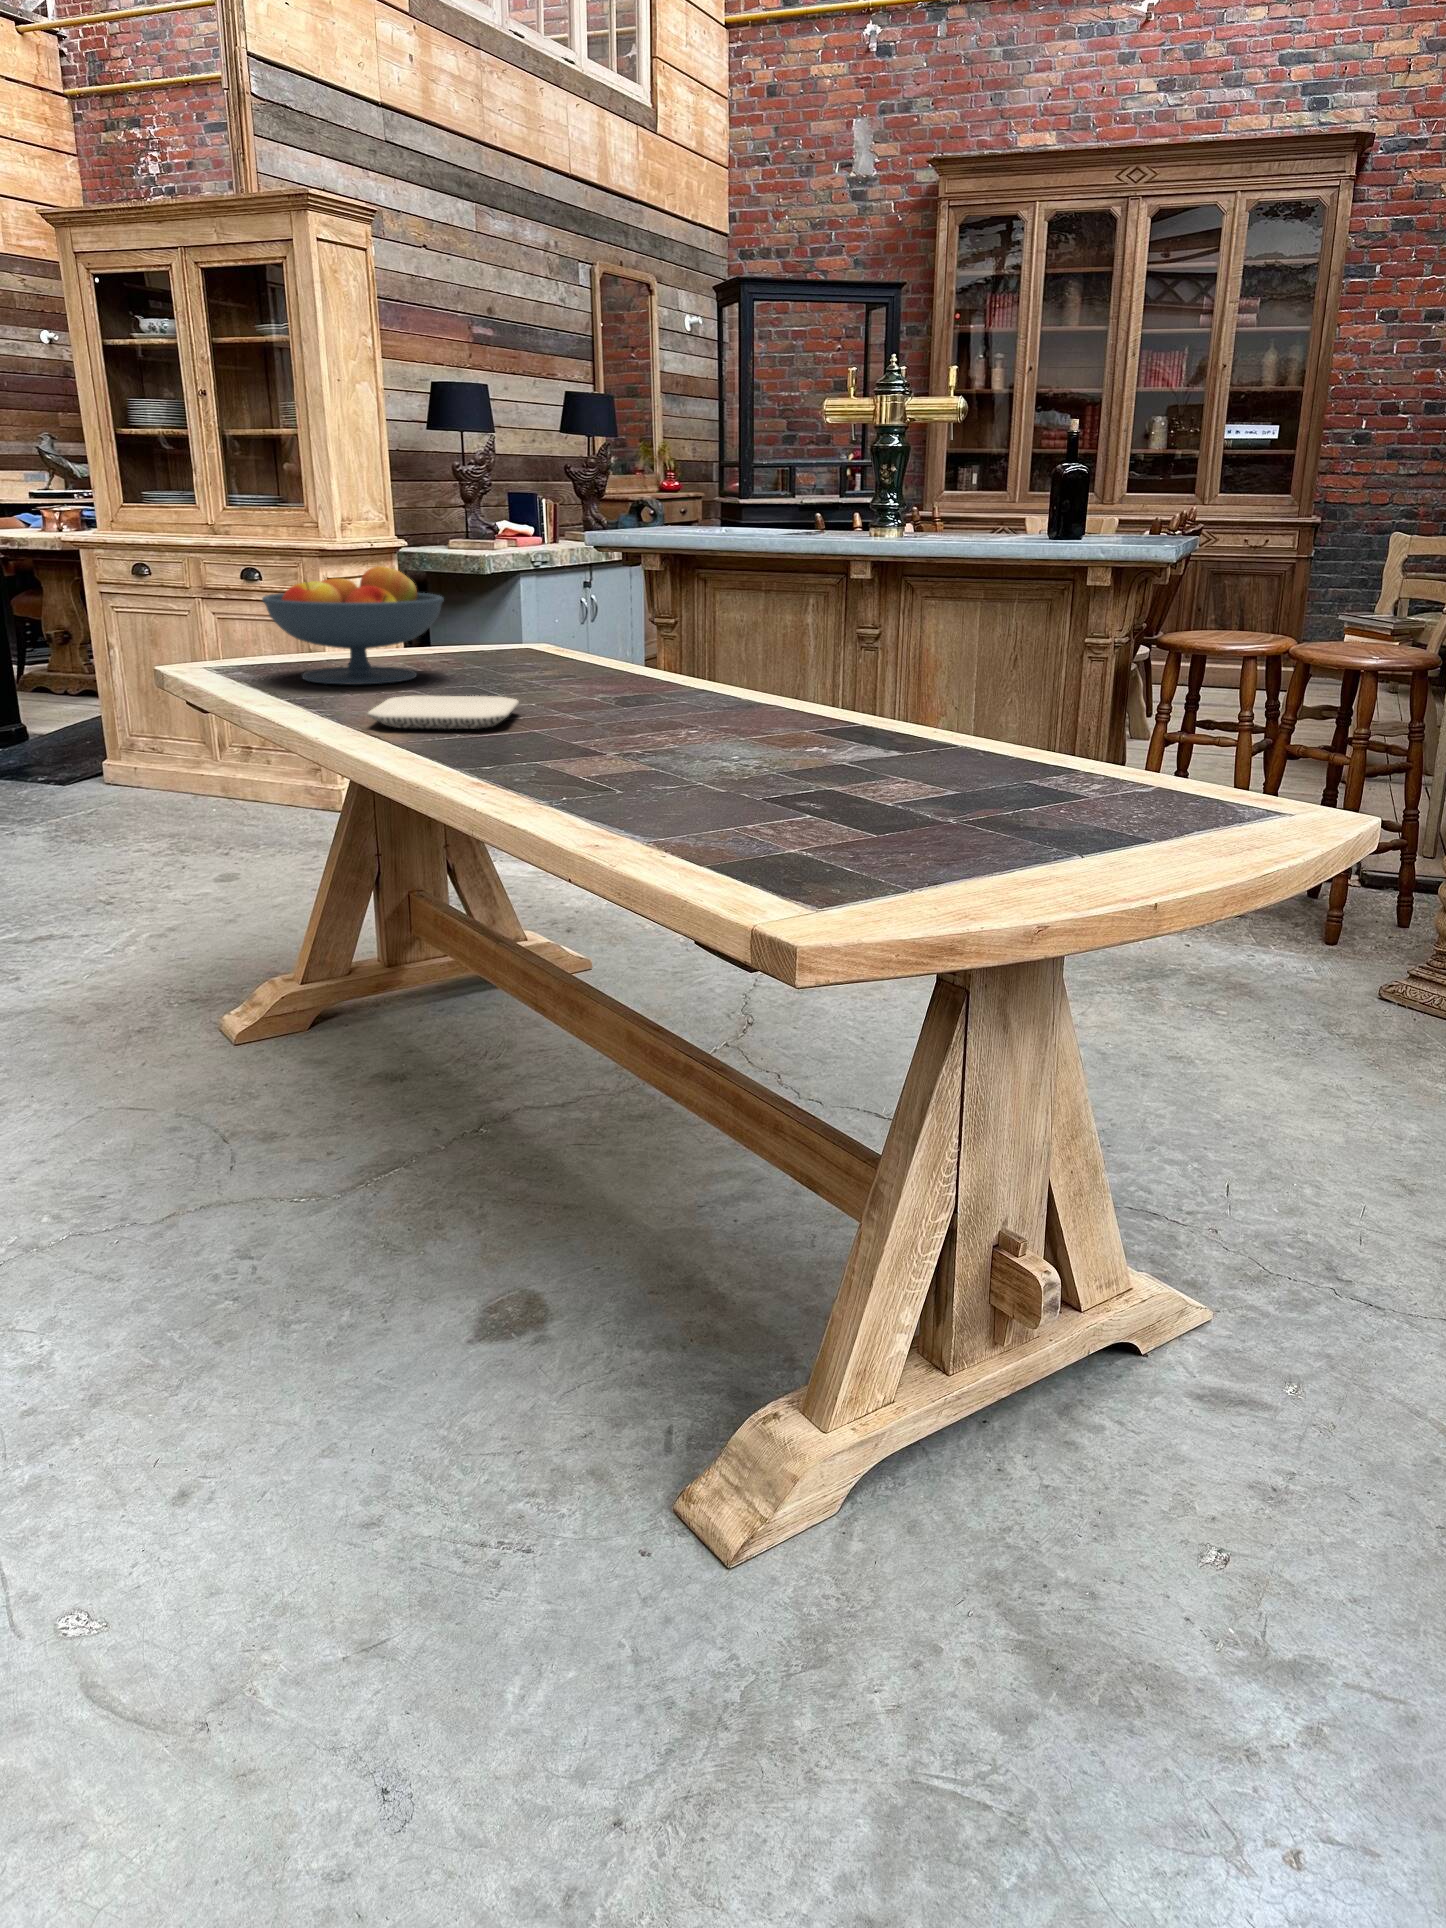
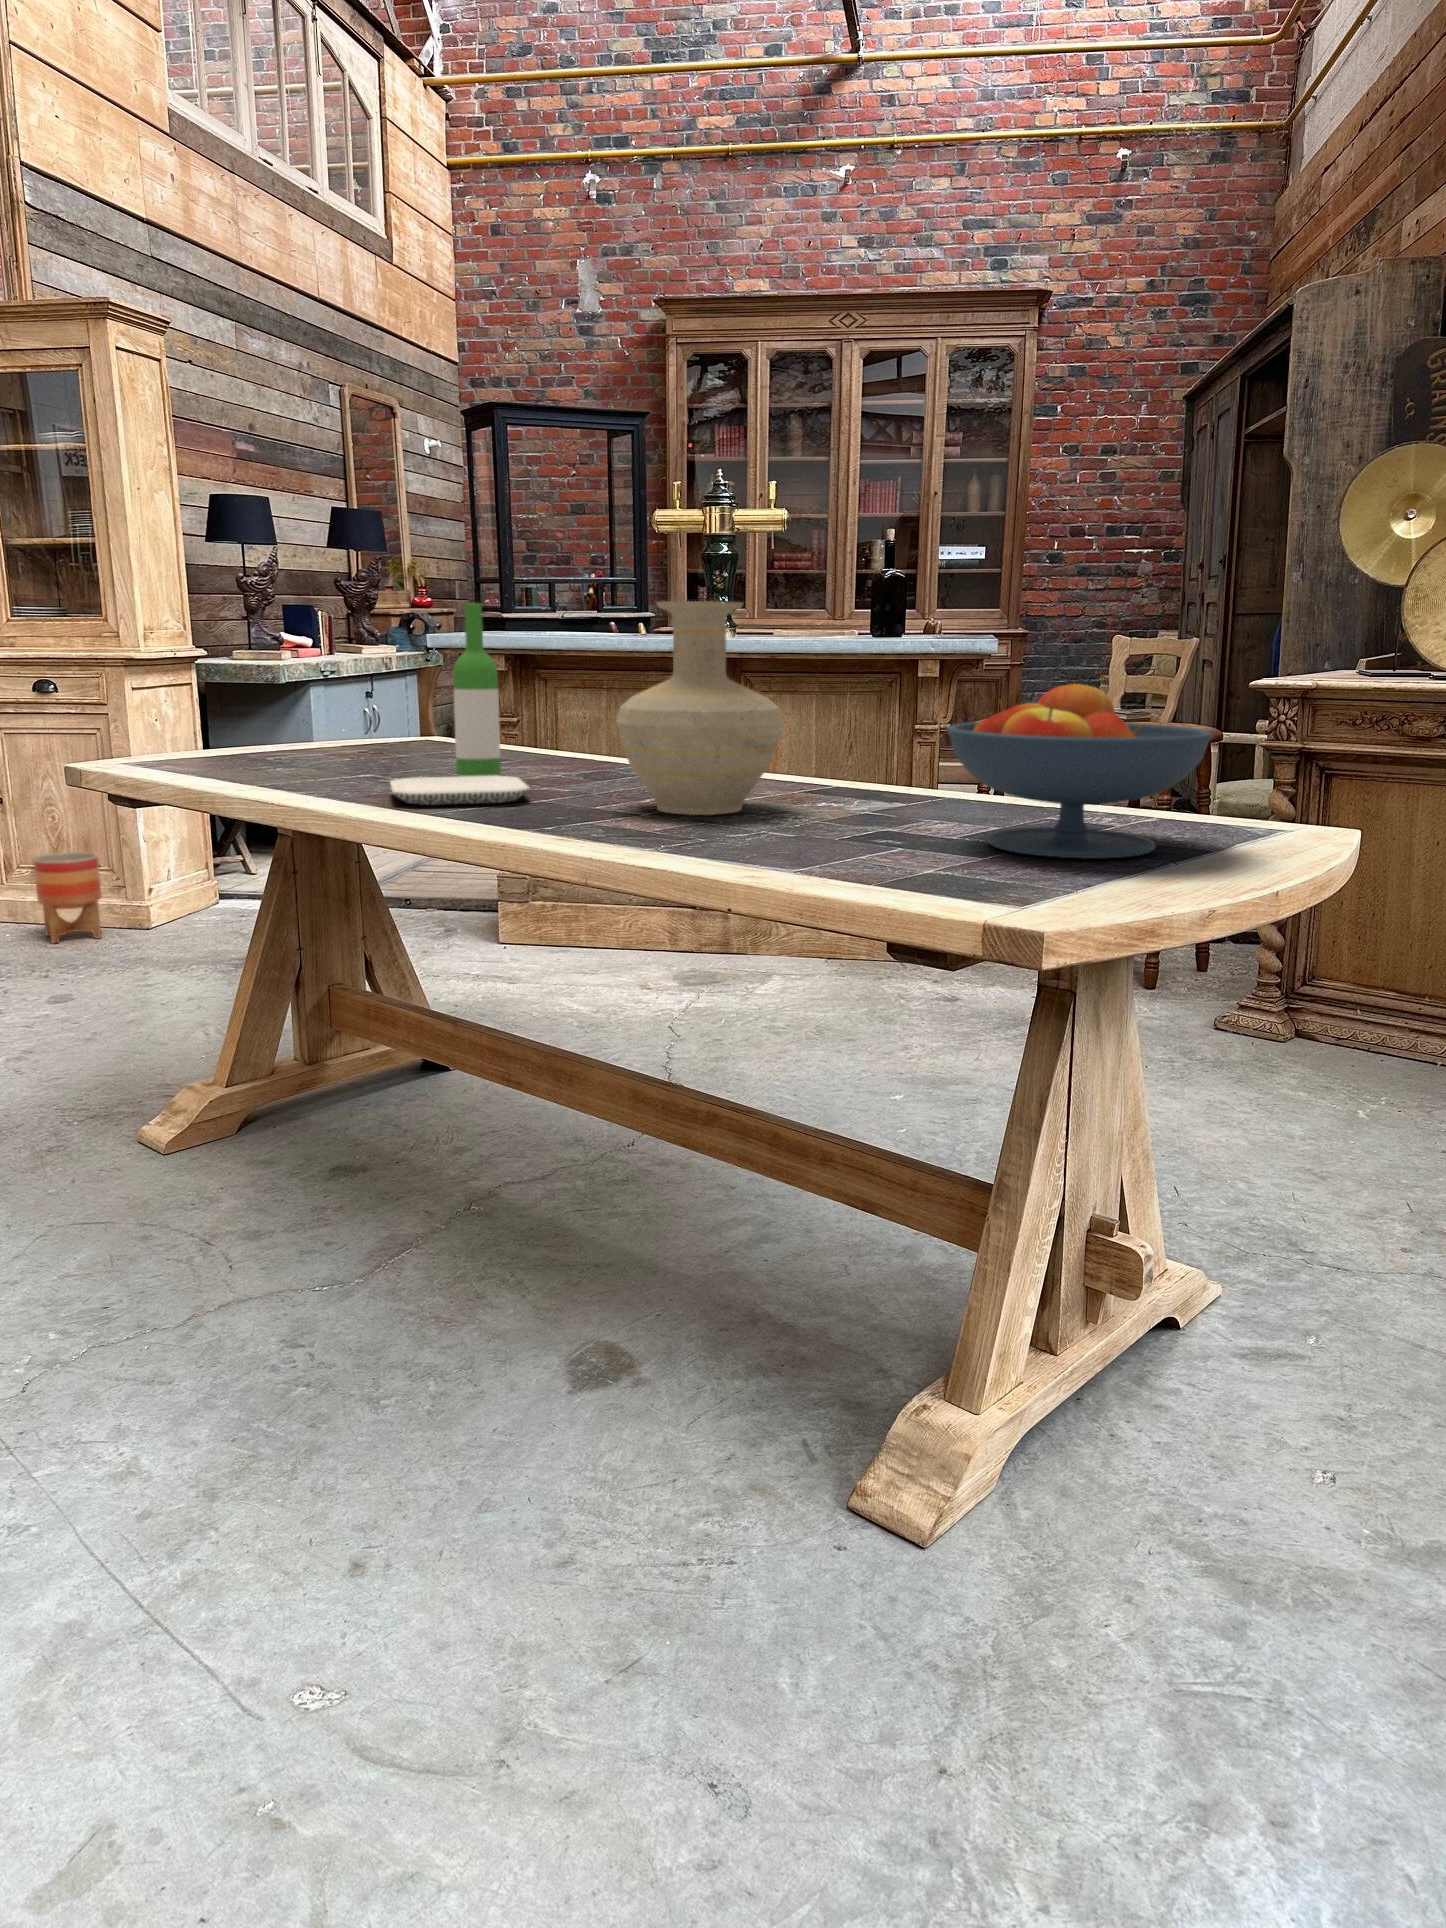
wine bottle: none [479,514,529,697] -> present [453,603,501,777]
vase: none [571,523,751,756] -> present [616,601,784,815]
fruit bowl: present [262,566,444,685] -> present [947,683,1213,858]
planter: none [249,729,309,813] -> present [33,852,102,943]

